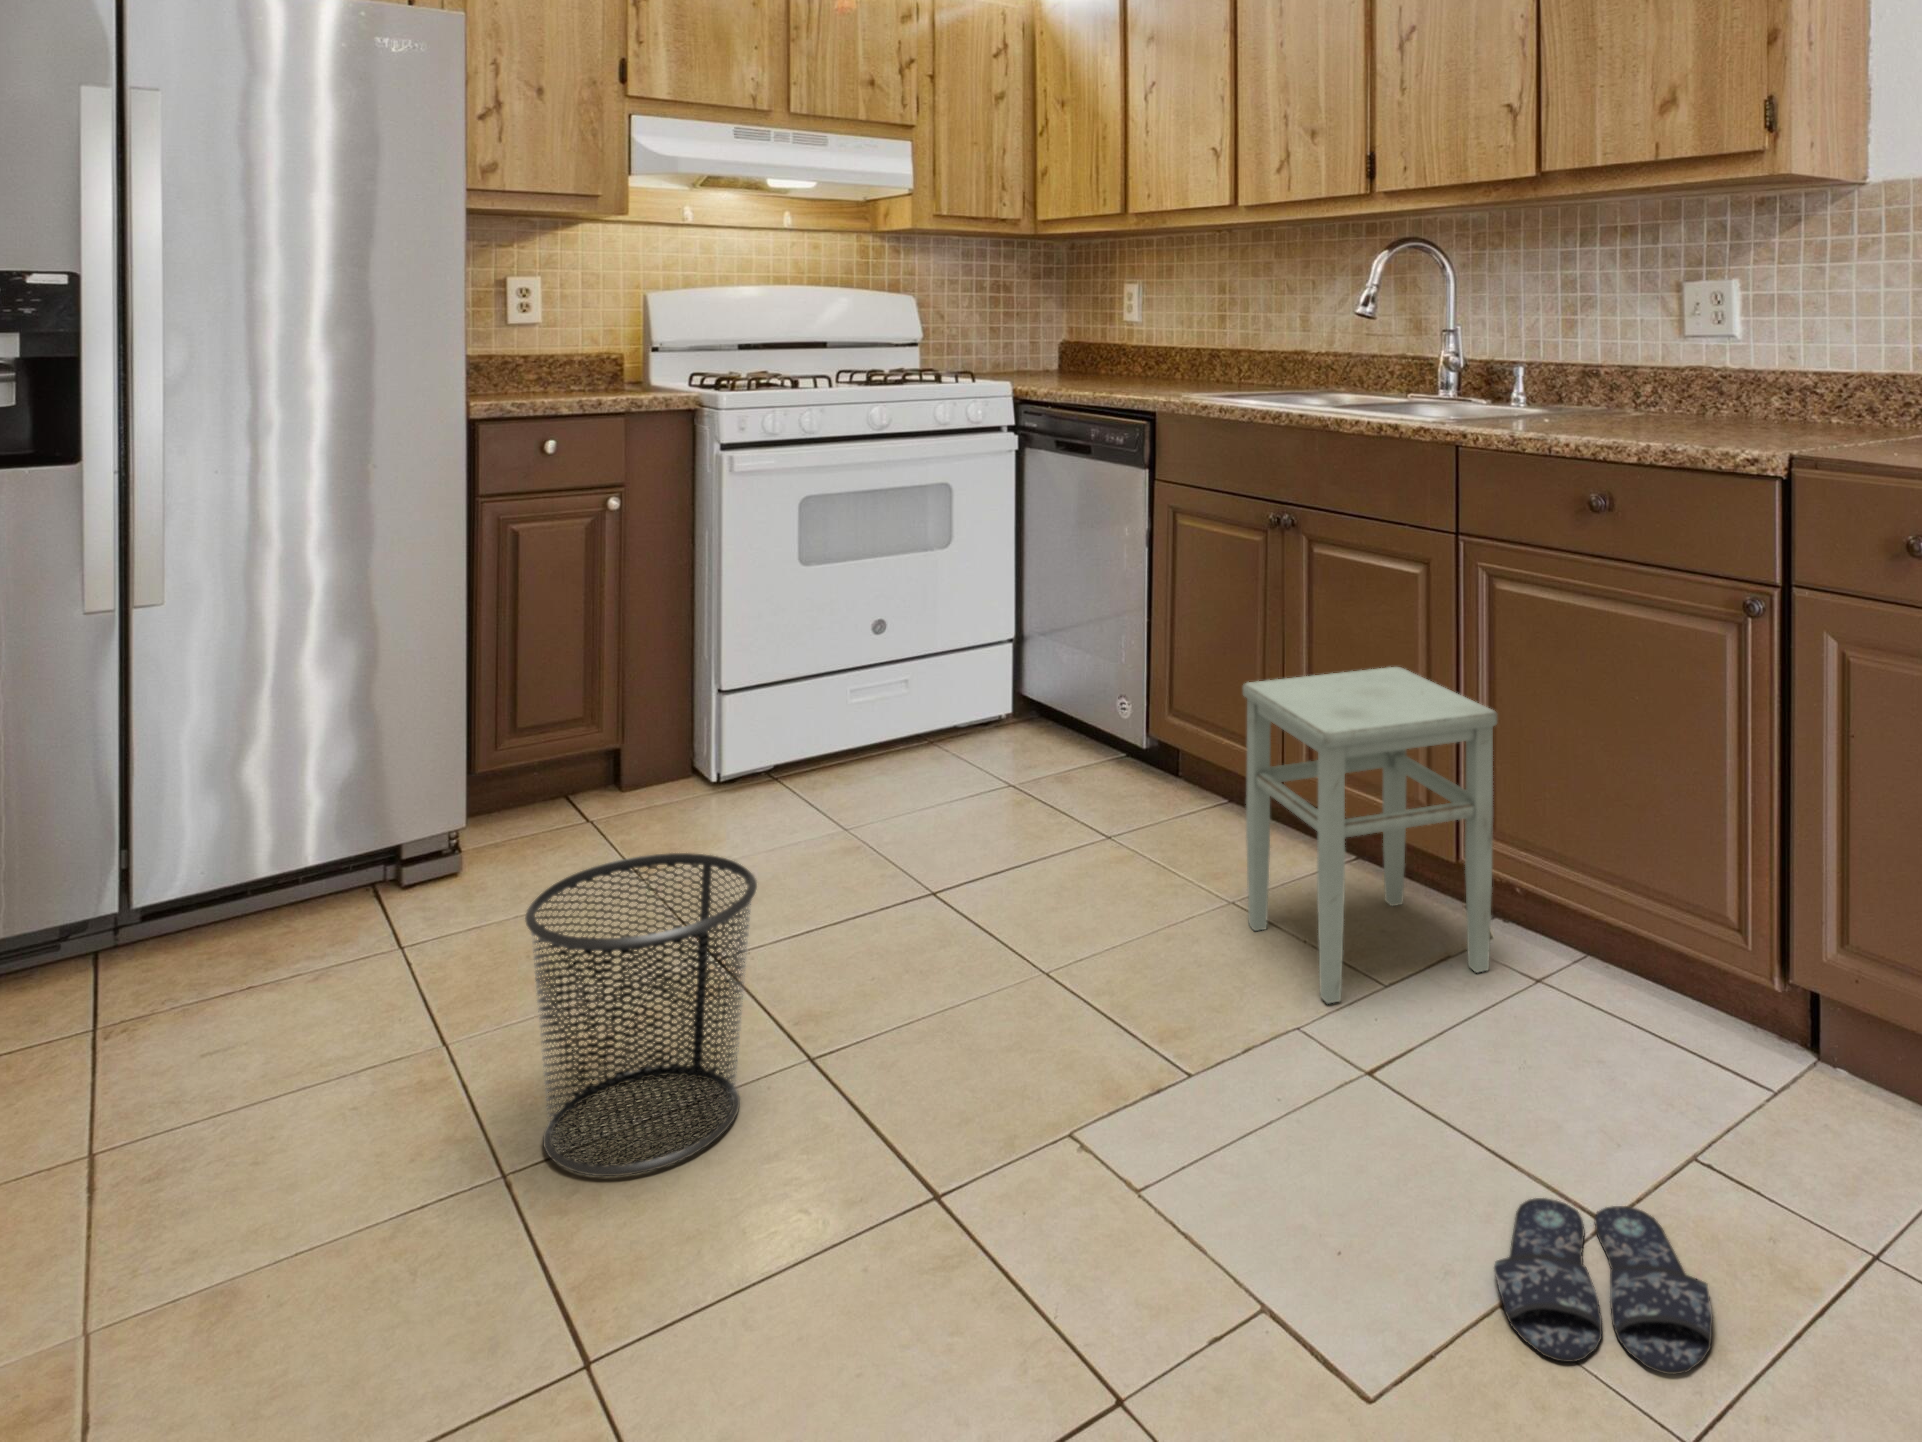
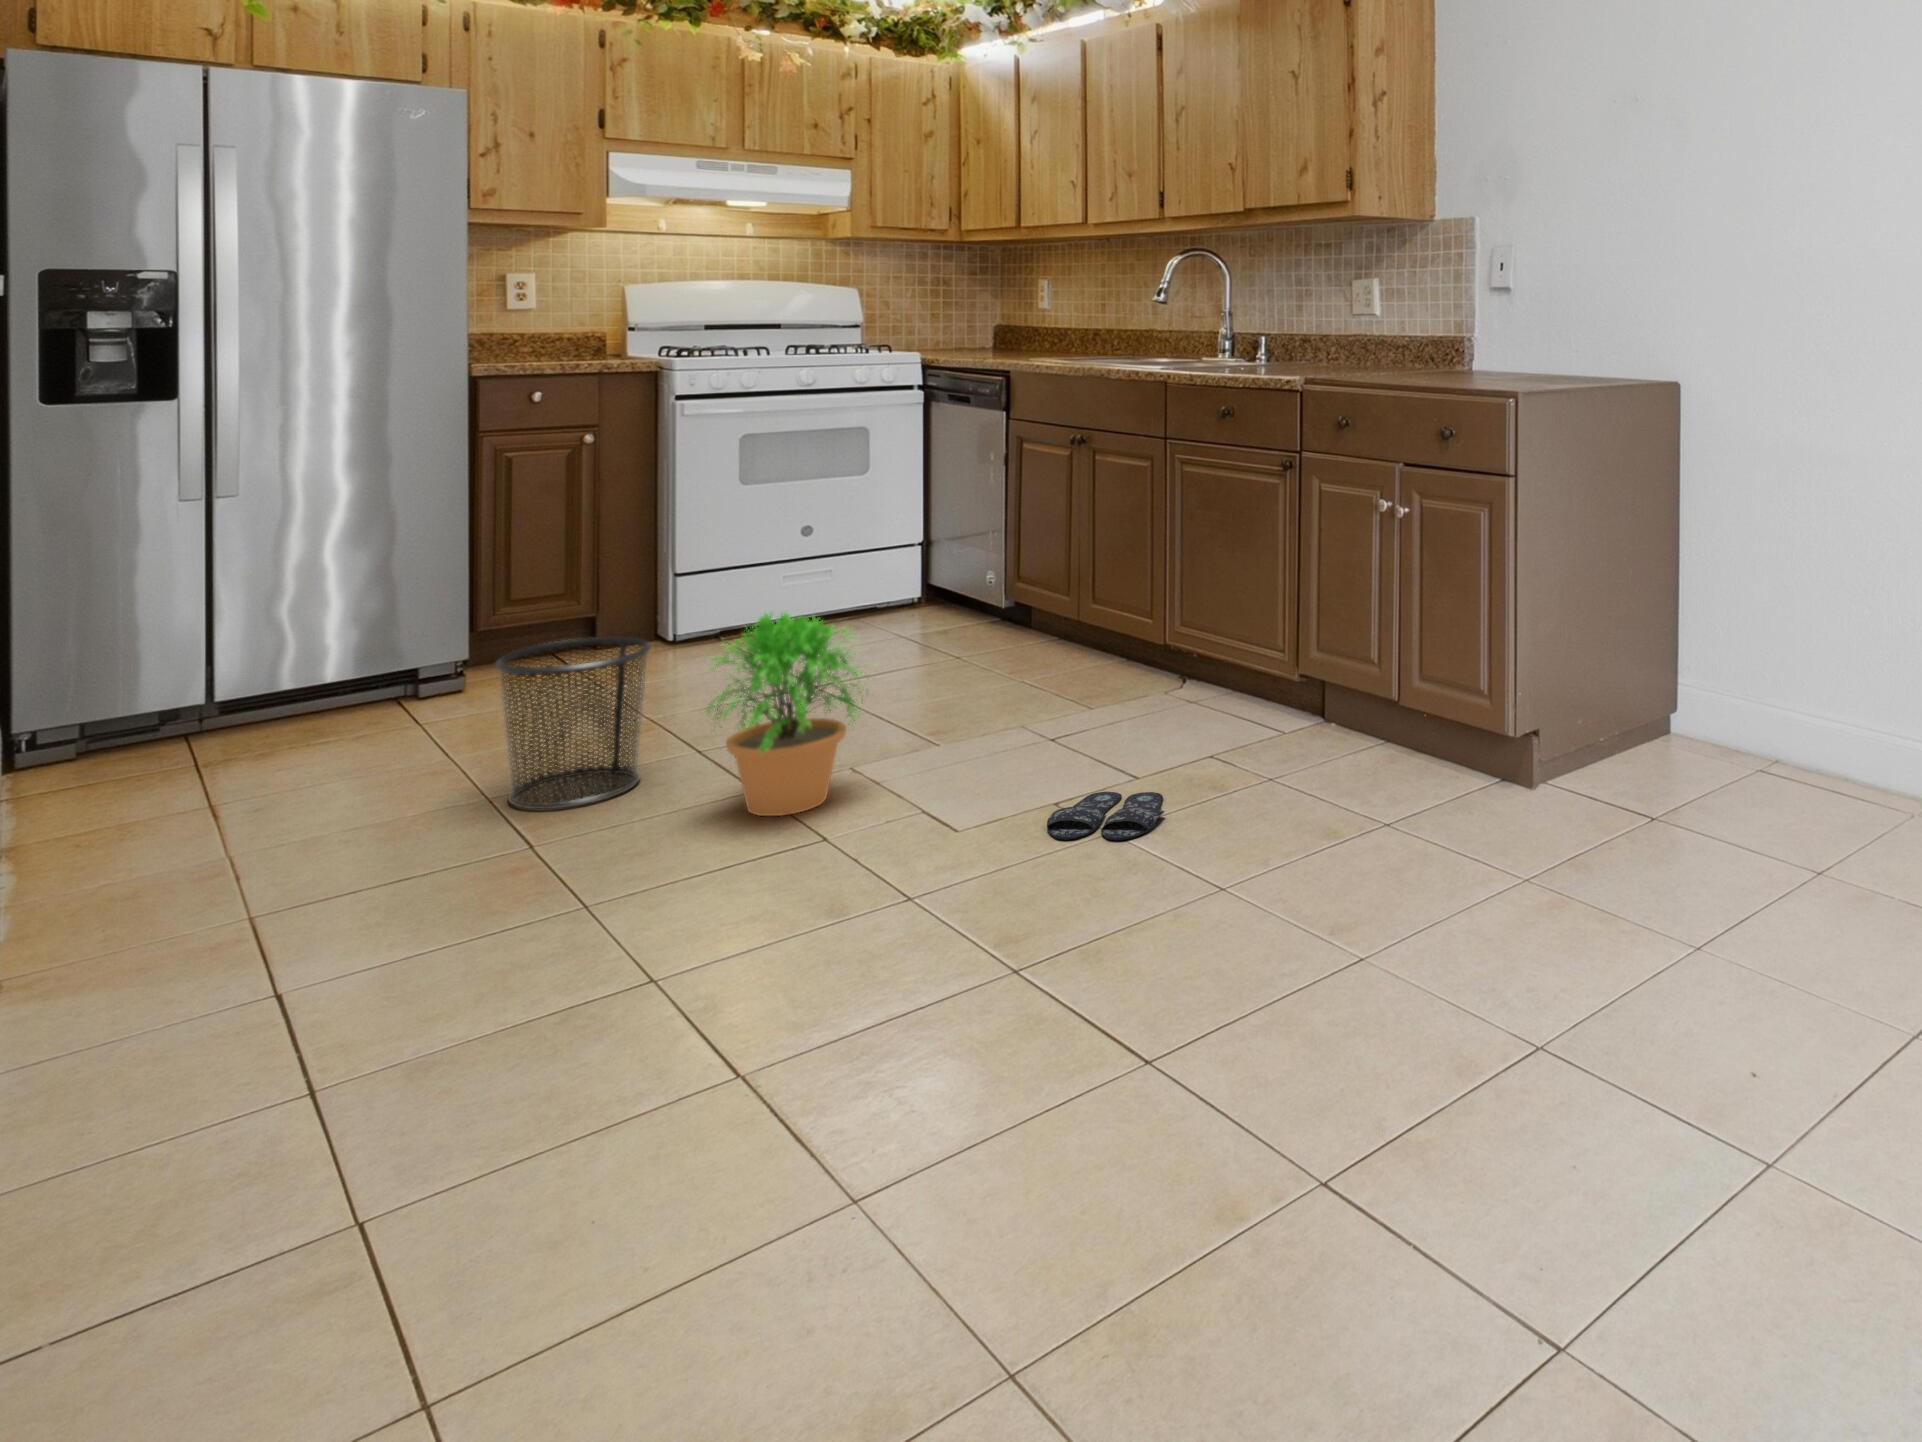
stool: present [1243,667,1497,1003] -> none [1016,533,1165,728]
potted plant: none [859,846,1141,1230] -> present [707,612,871,816]

